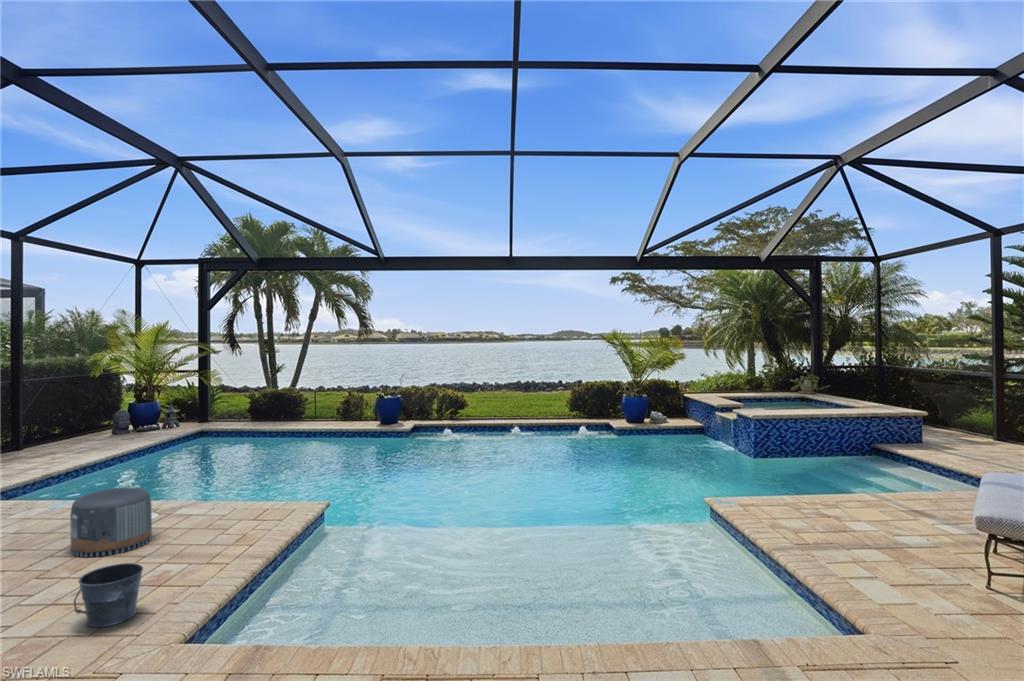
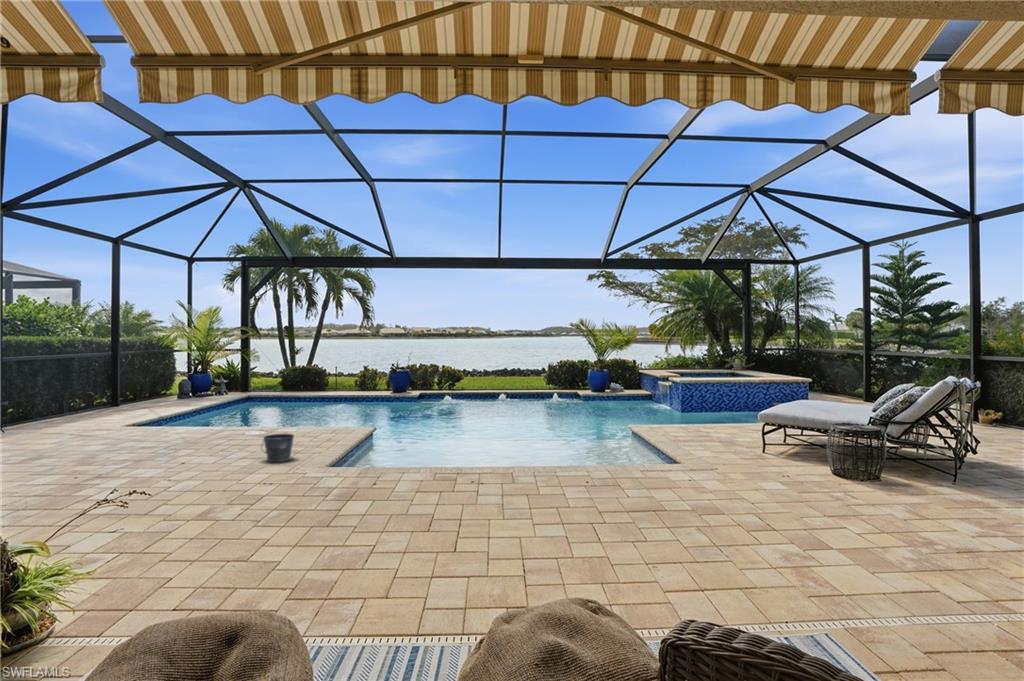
pouf: present [70,487,152,557] -> none [226,407,271,444]

